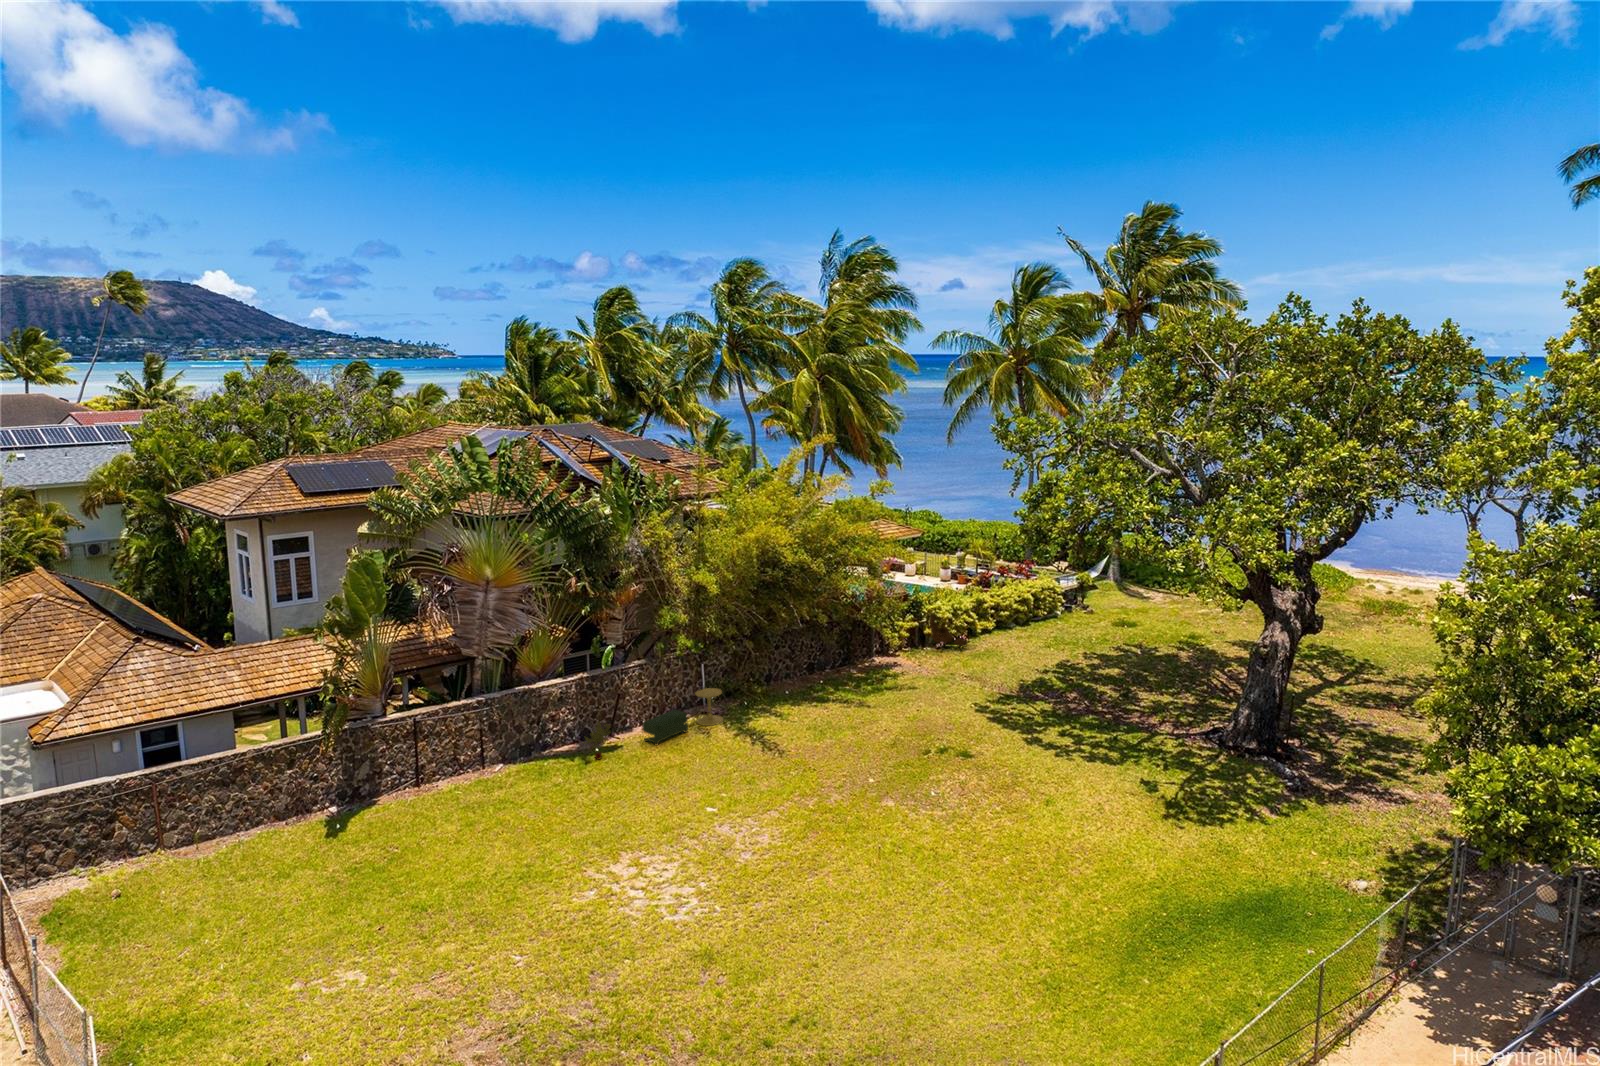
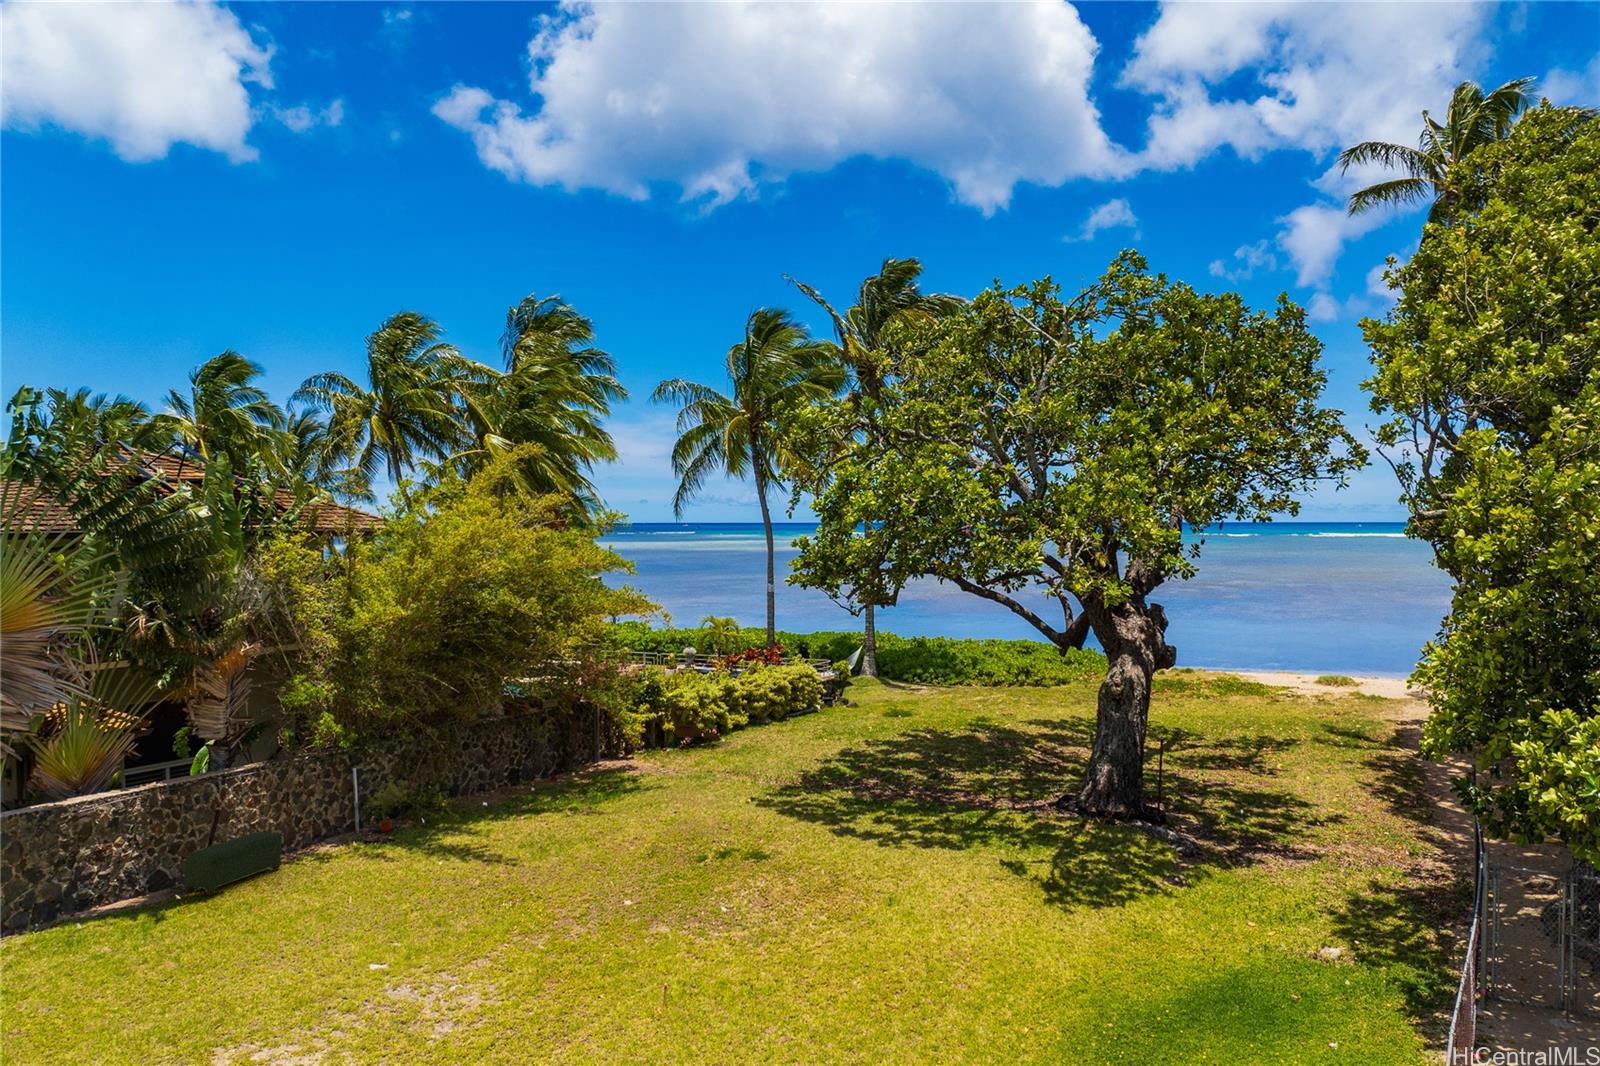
pedestal table: present [695,688,723,726] -> none [300,794,353,858]
potted tree: present [583,723,610,759] -> present [366,777,408,832]

